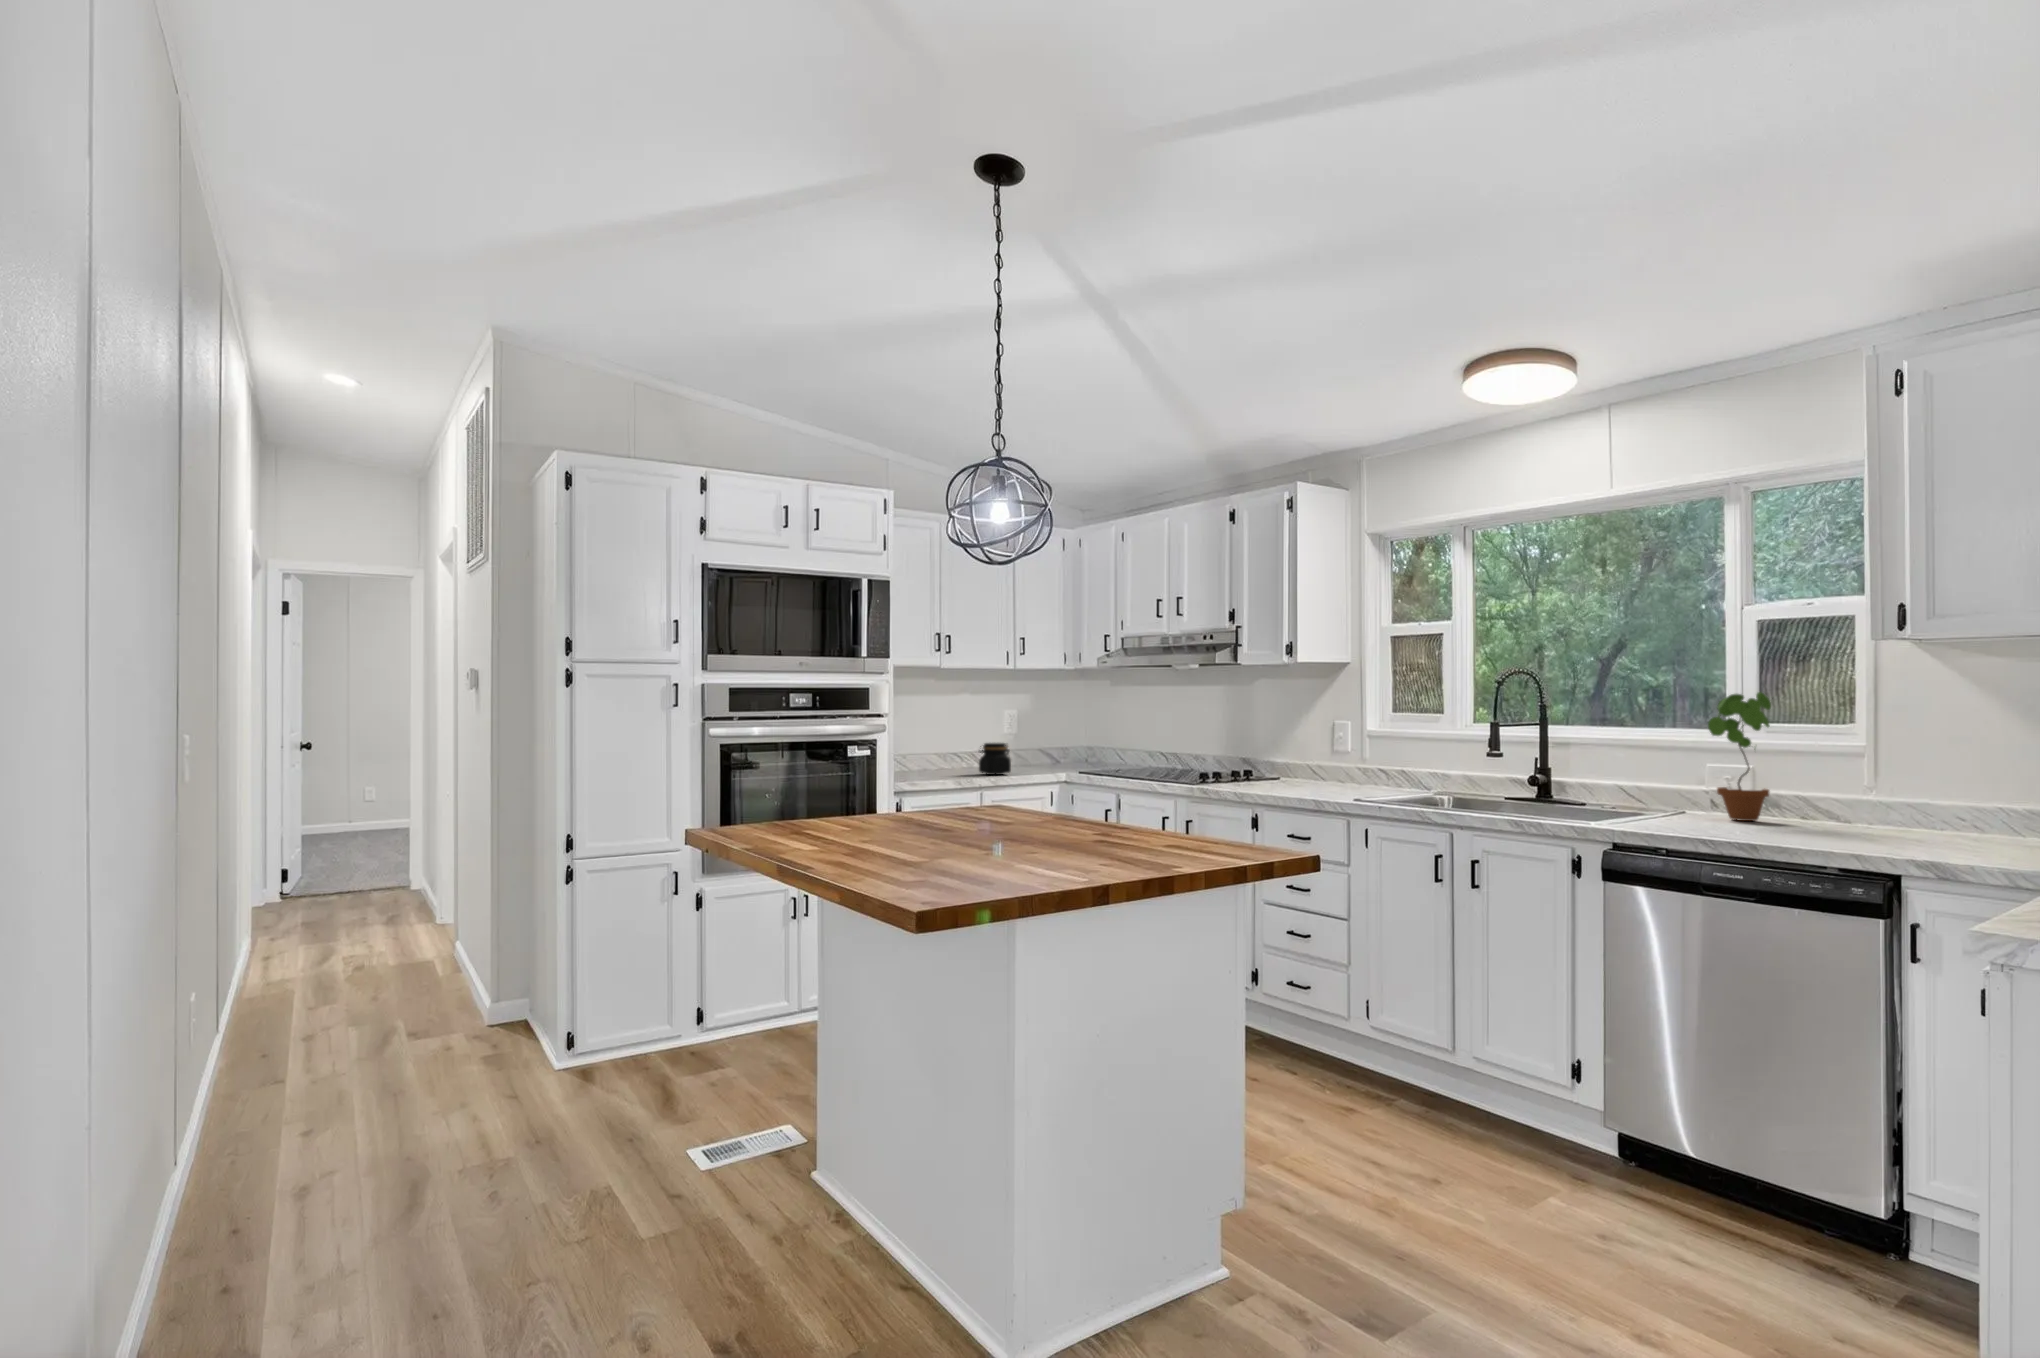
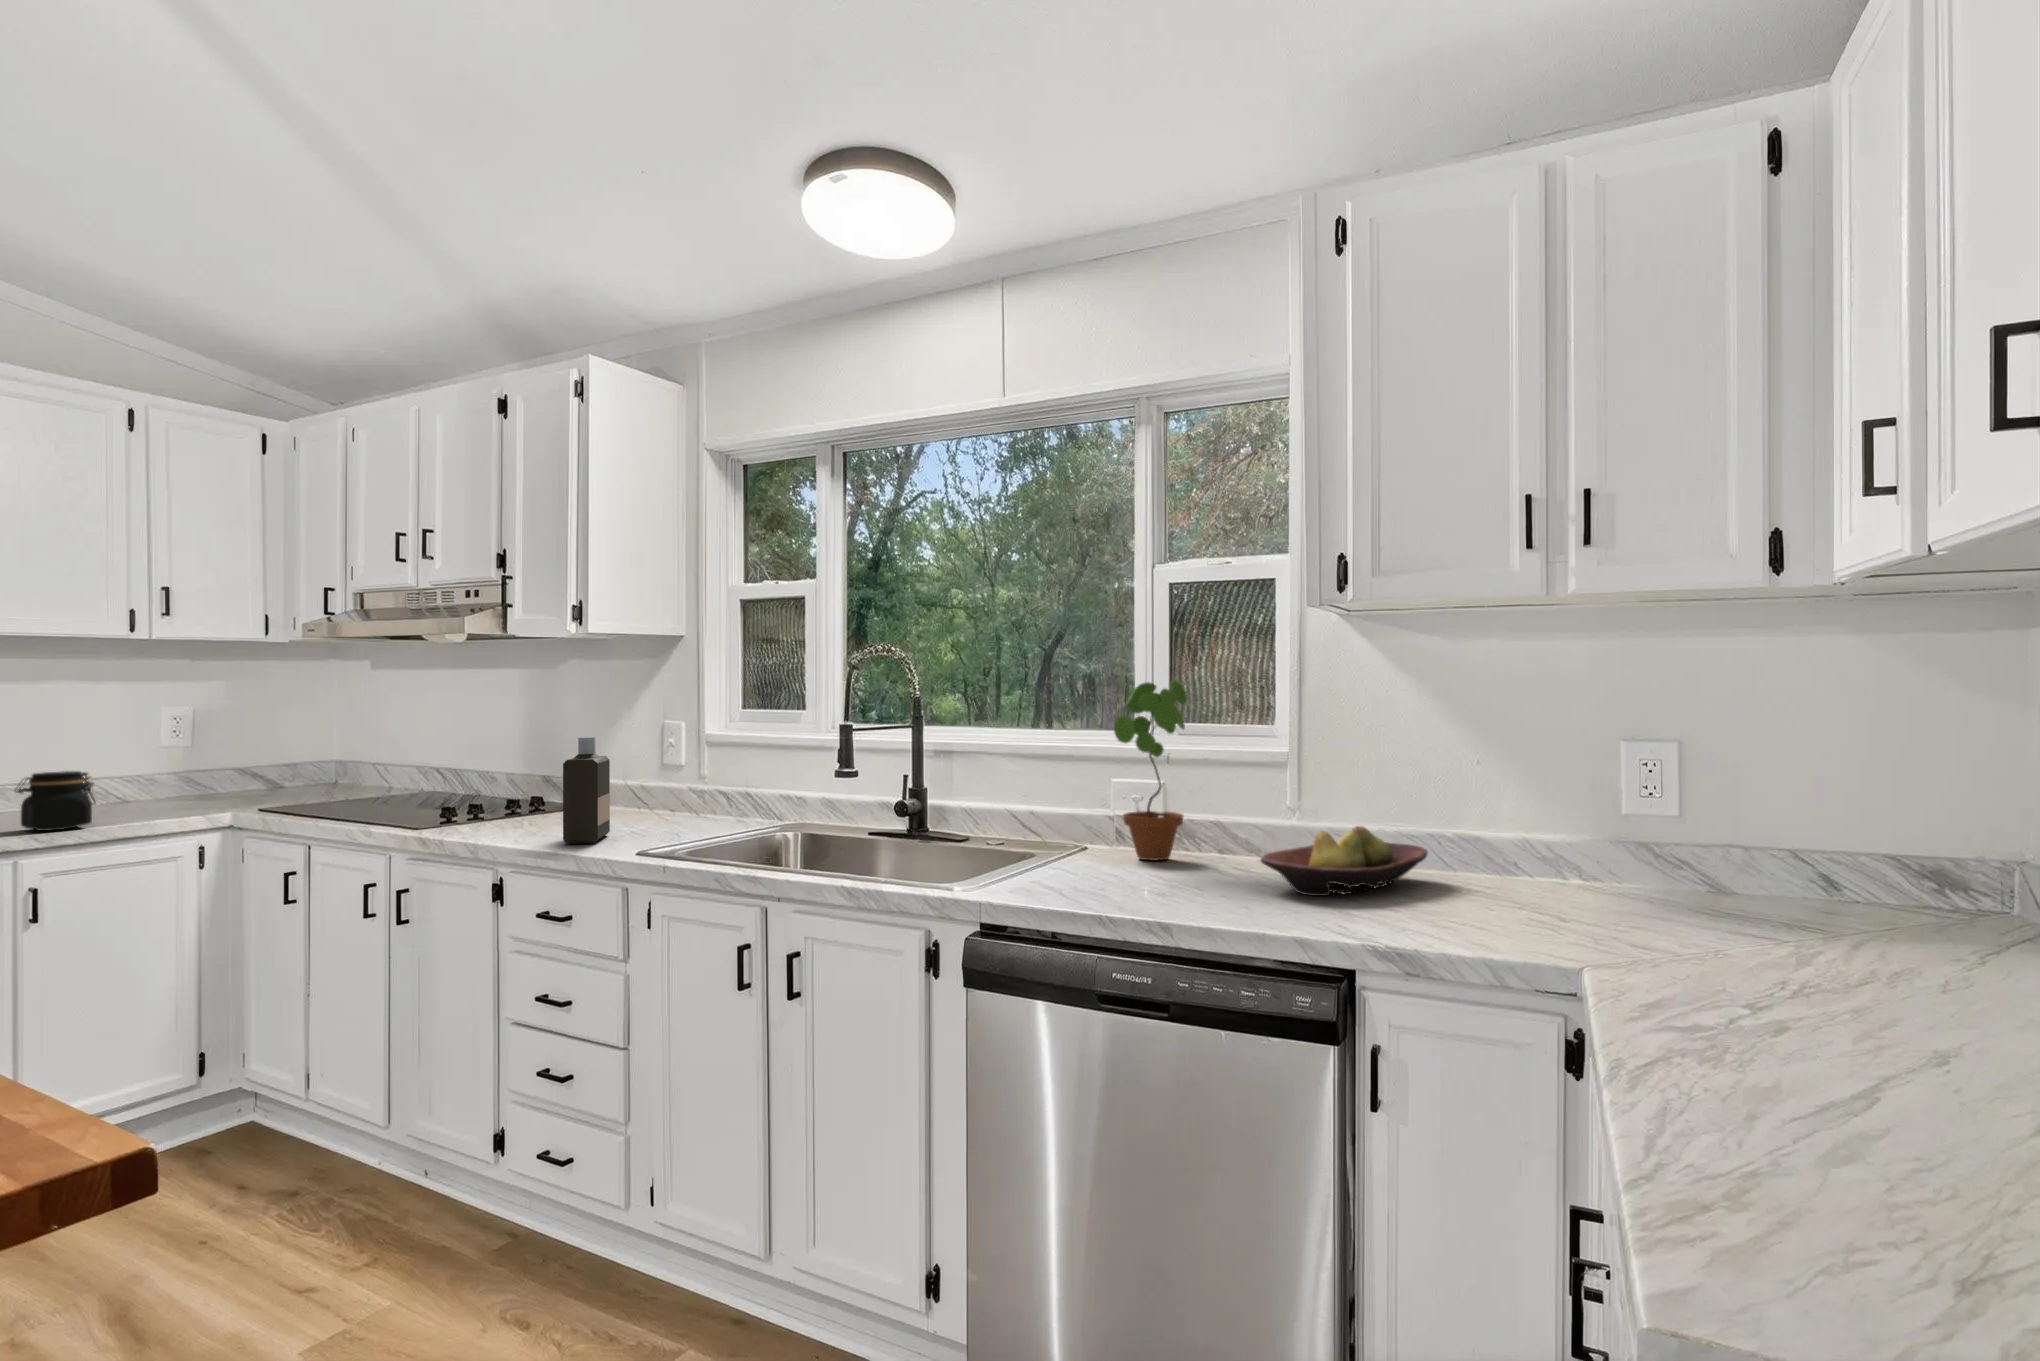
bottle: none [1298,727,1321,793] -> present [563,737,610,844]
fruit bowl: none [1833,797,1990,840] -> present [1261,826,1428,896]

